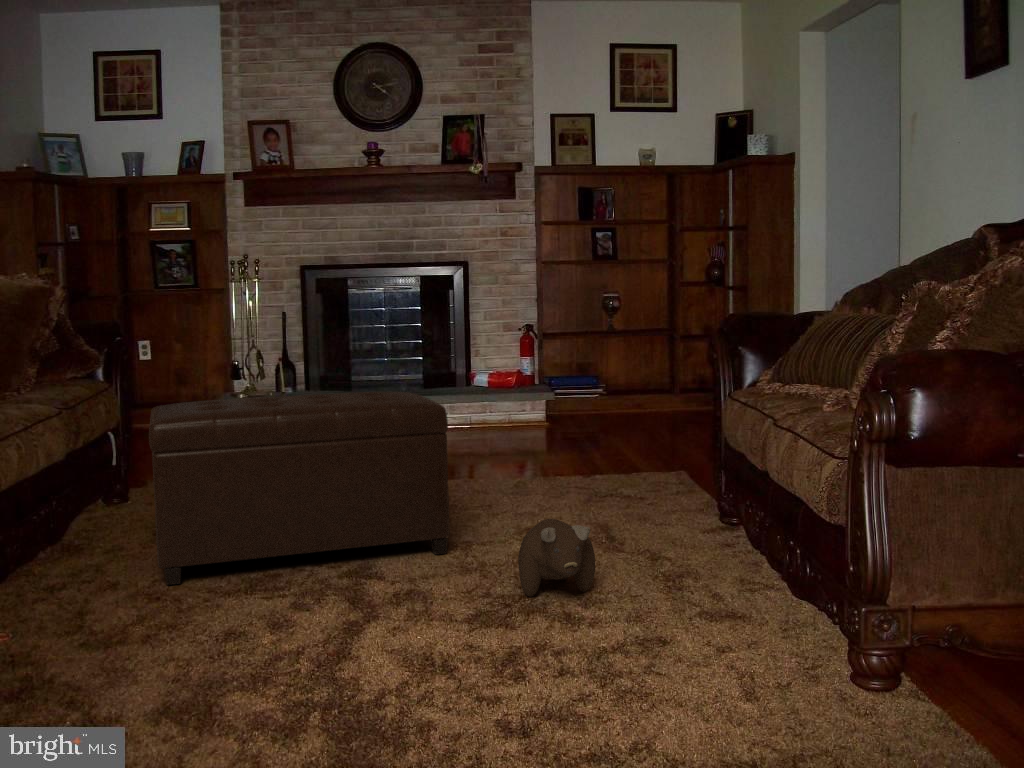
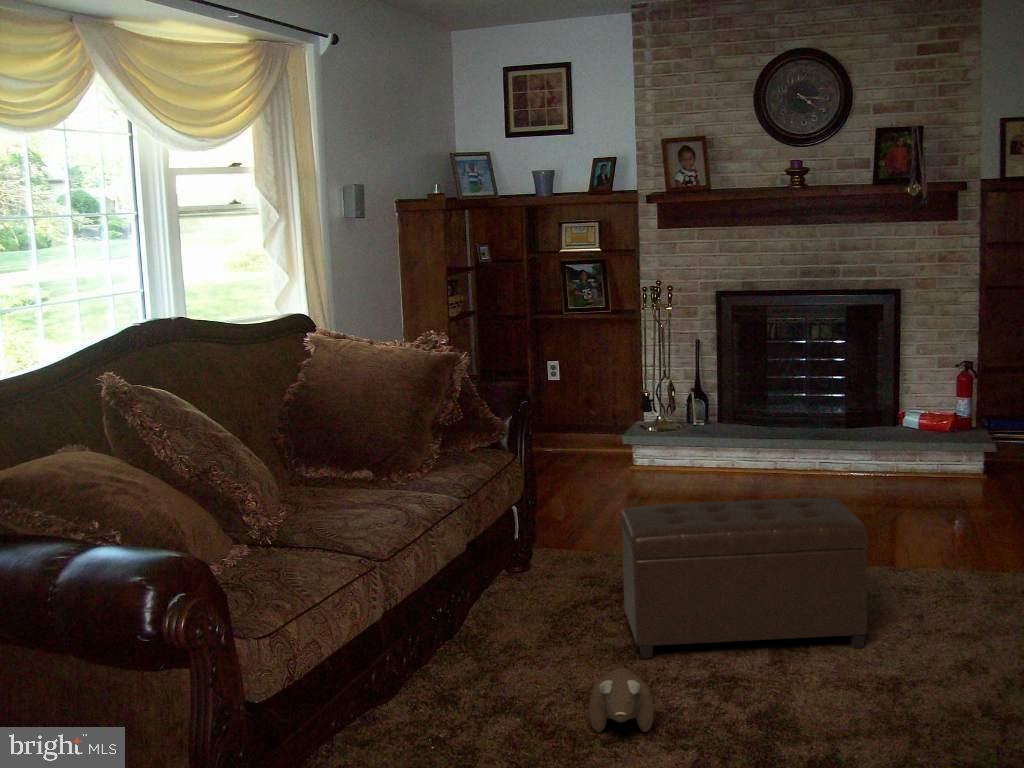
plush toy: present [518,519,595,596] -> present [589,668,654,732]

